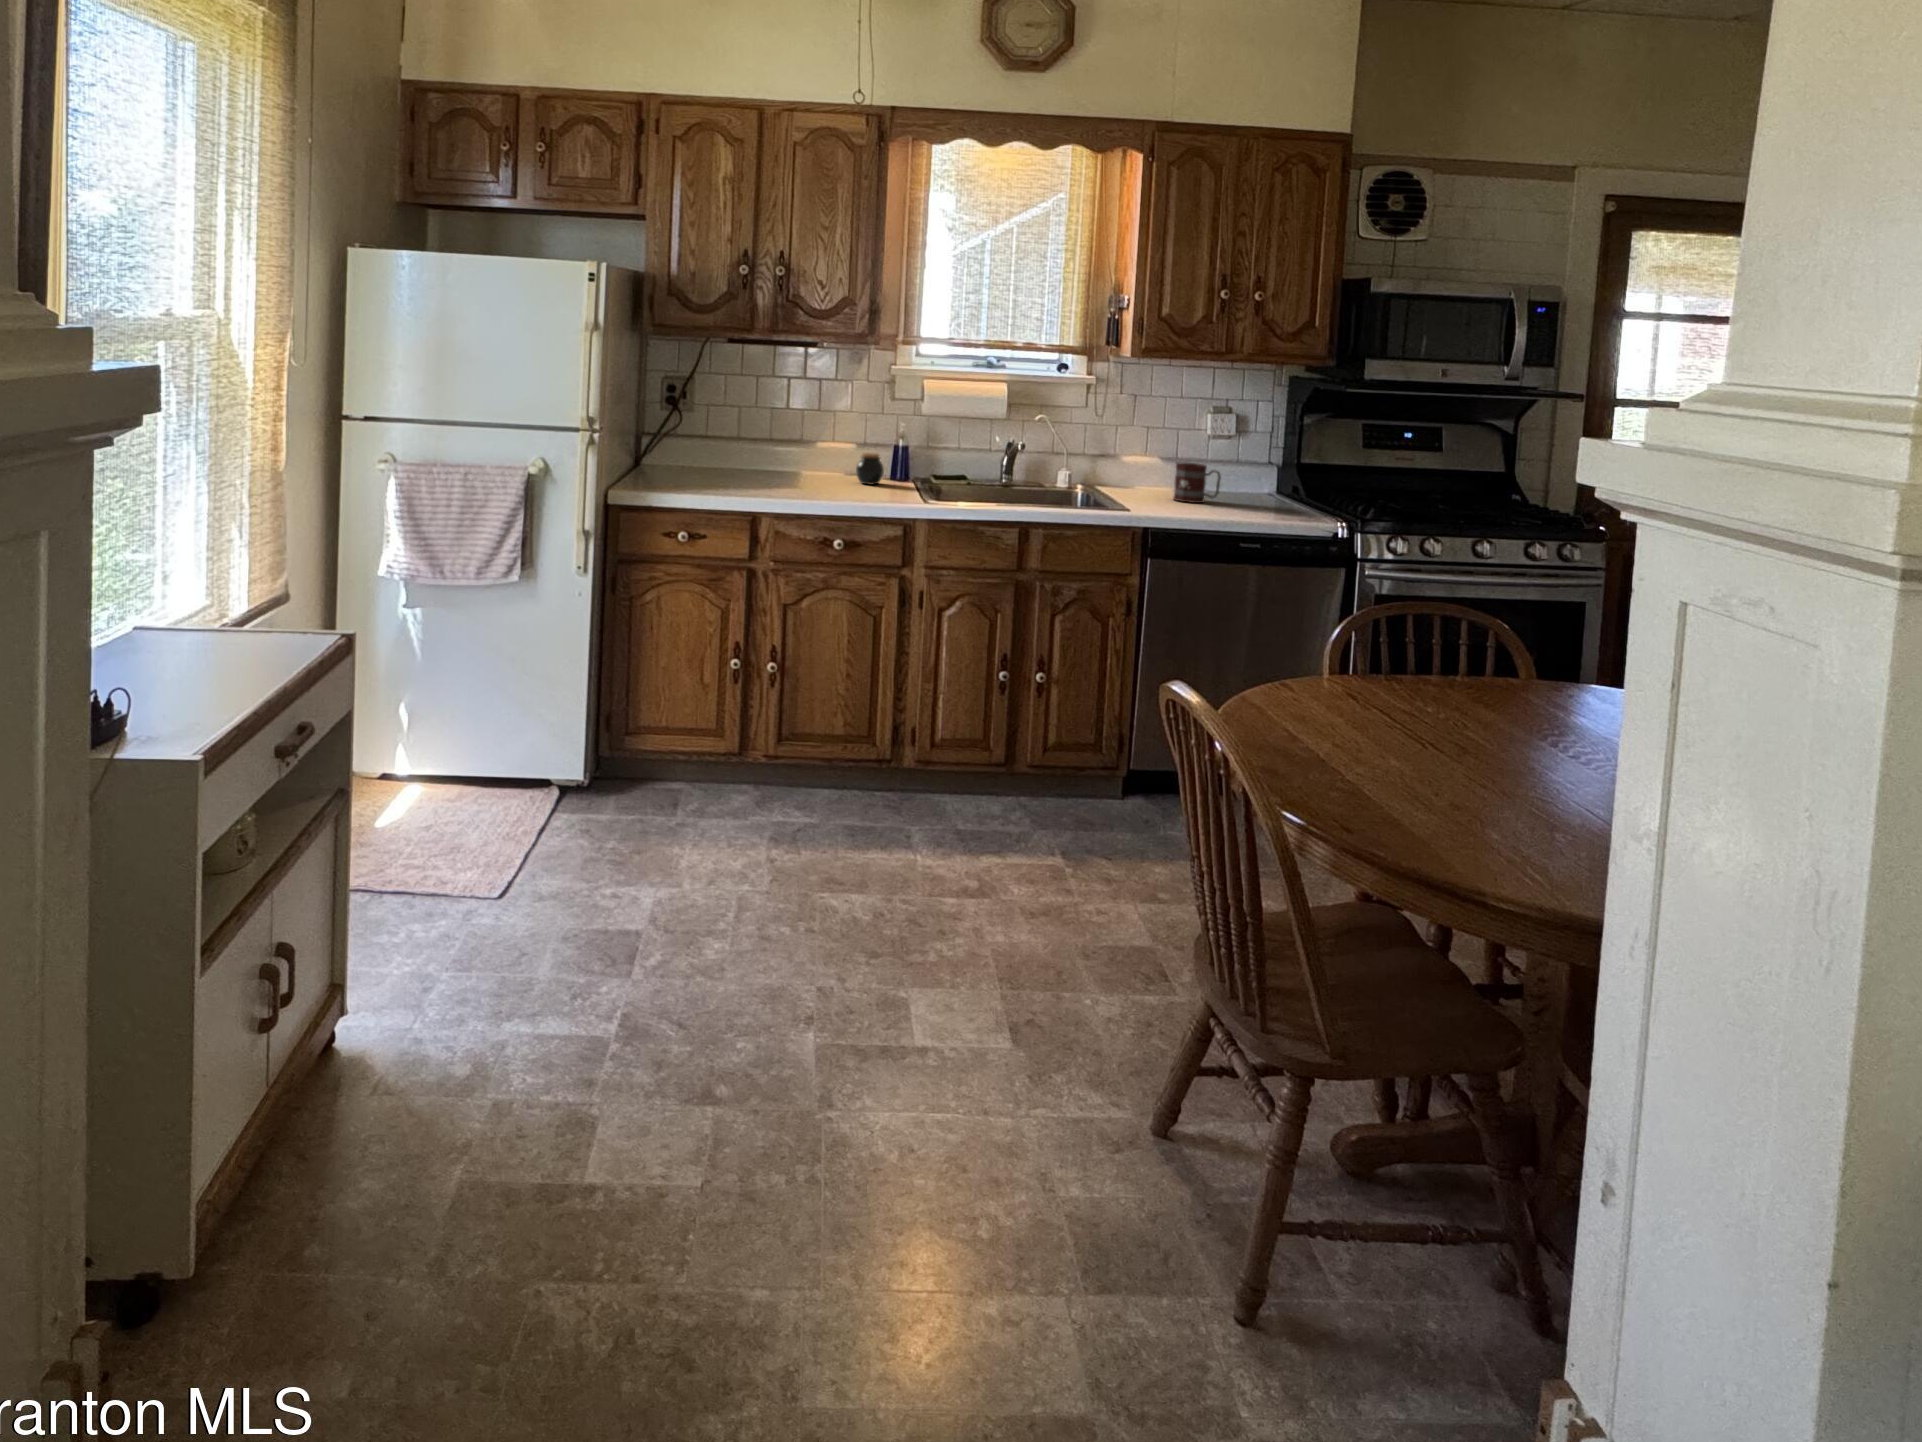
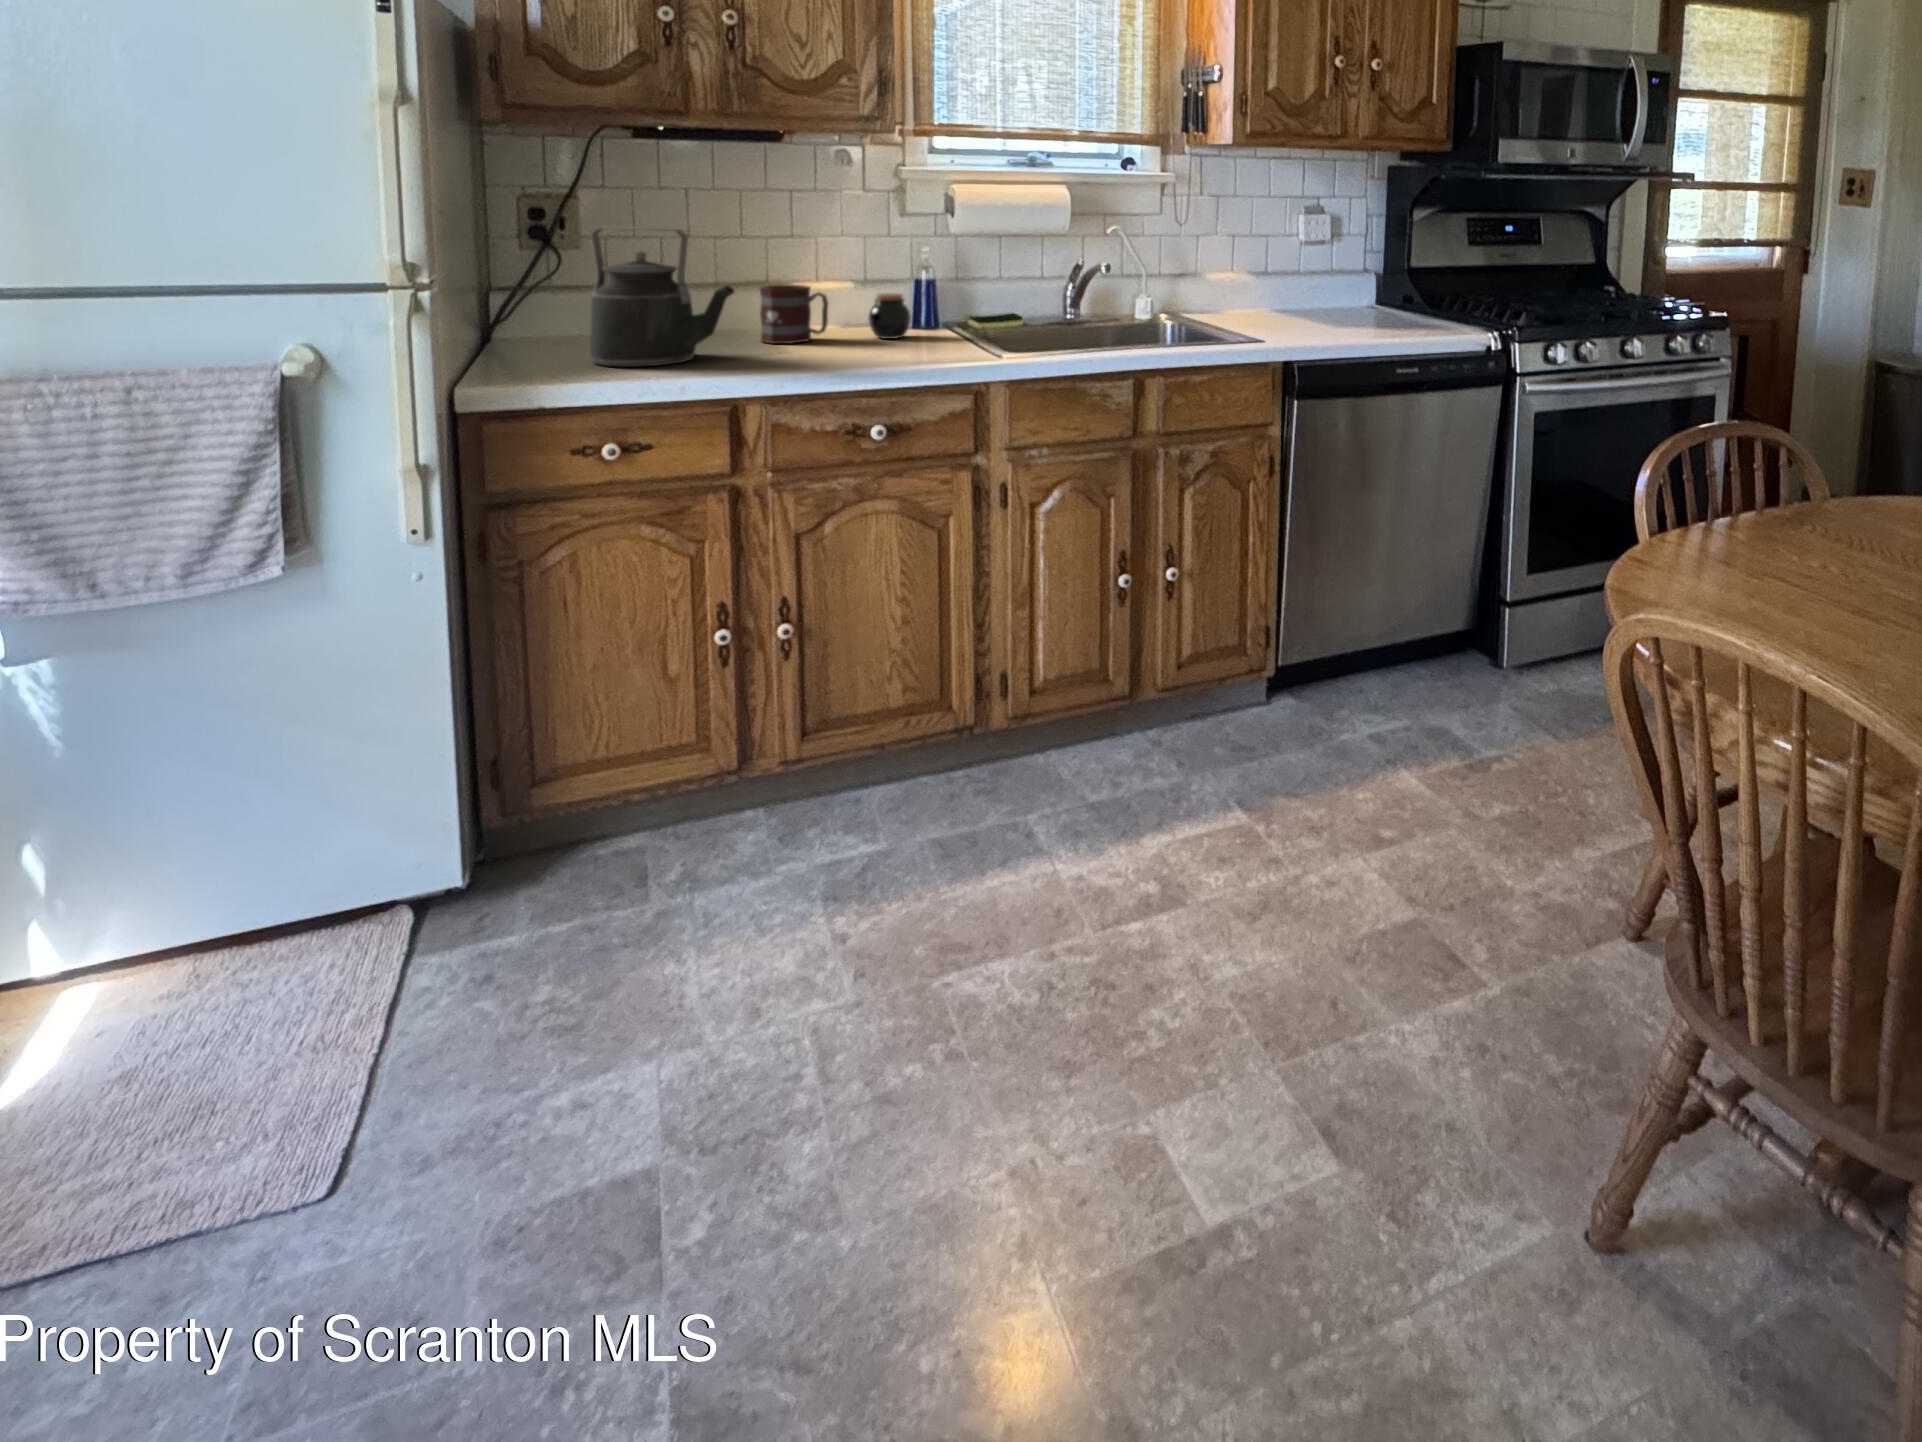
kettle: none [684,399,766,487] -> present [590,227,734,367]
mug: present [1173,462,1221,503] -> present [760,285,829,344]

